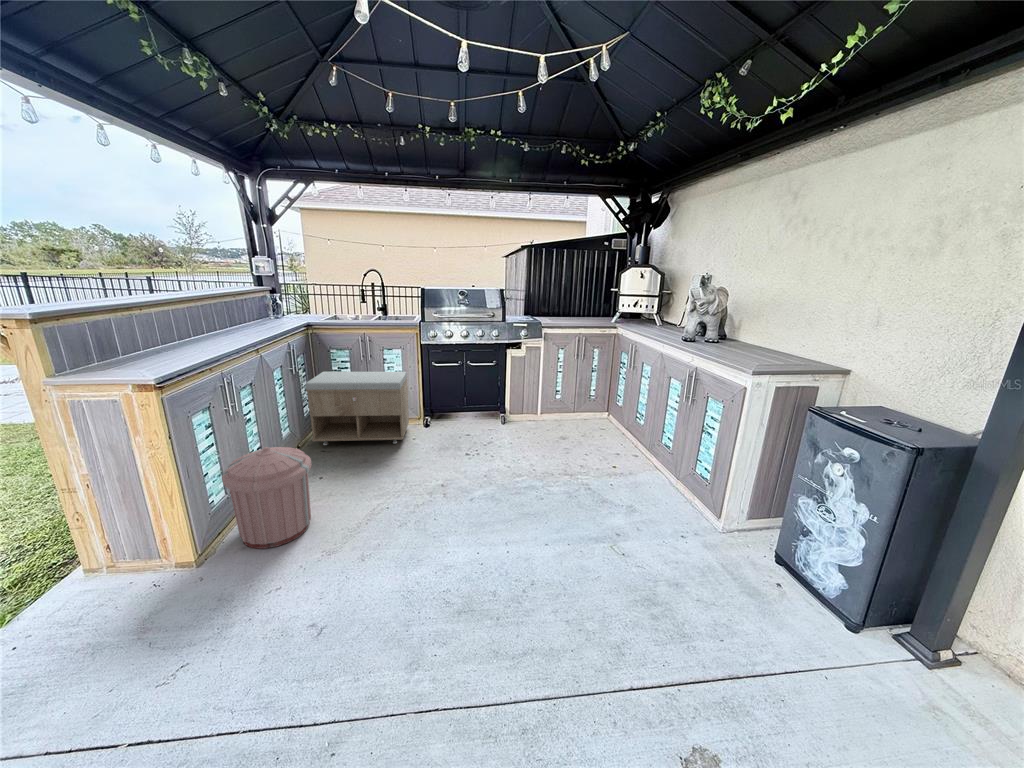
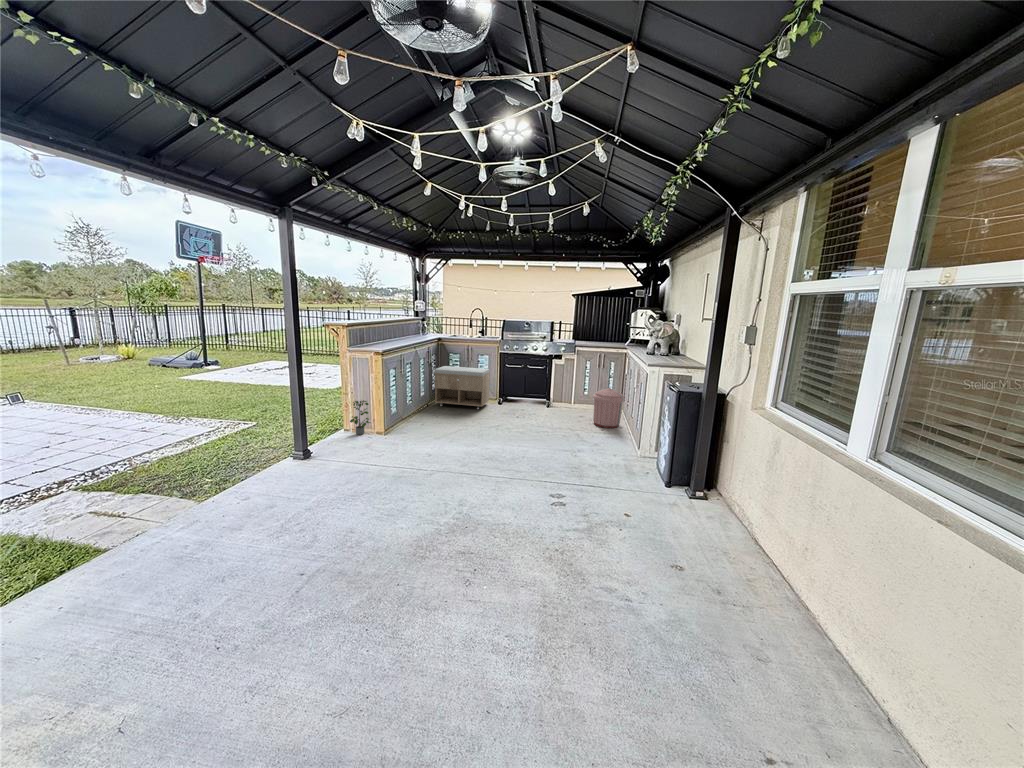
trash can: present [222,447,312,549] -> present [593,388,625,428]
potted plant: none [82,505,154,591] -> present [350,400,371,435]

